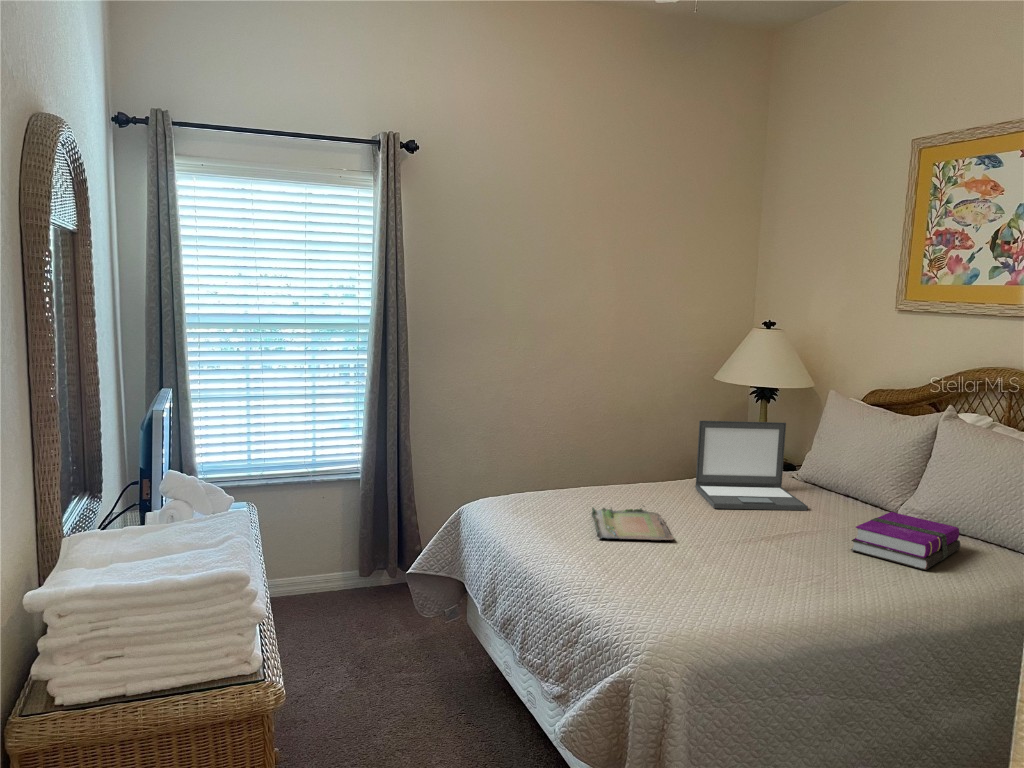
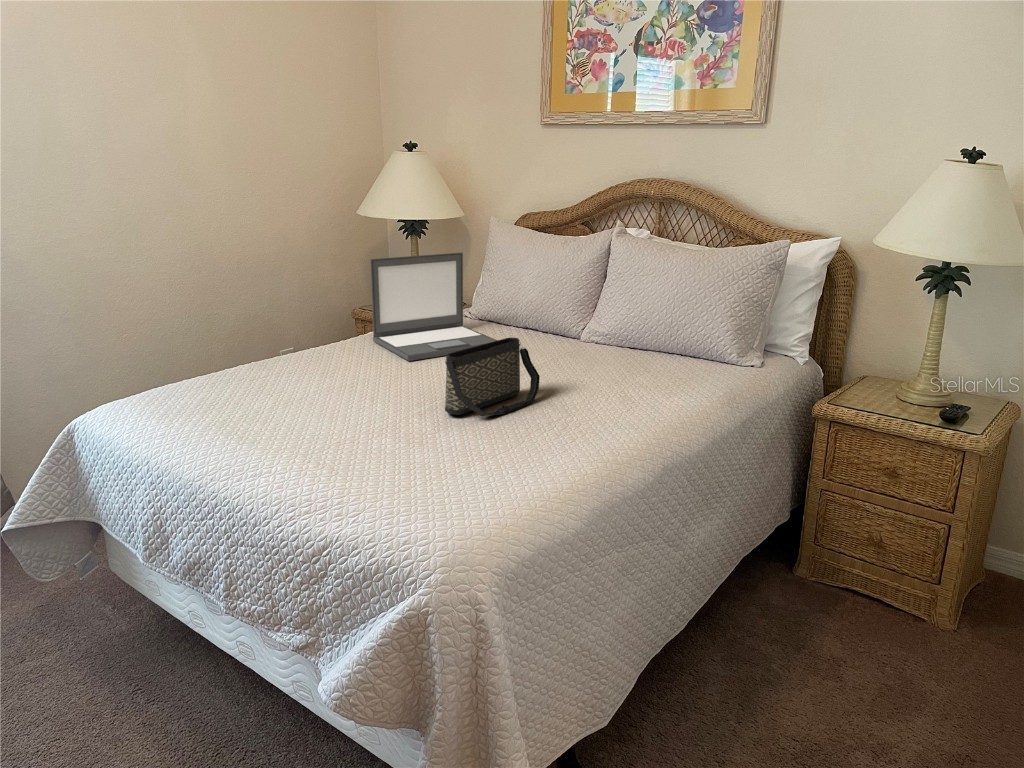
handbag: none [717,499,812,563] -> present [445,338,540,416]
tray: present [592,507,674,540] -> none [265,370,389,426]
hardback book: present [851,512,961,570] -> none [570,335,657,389]

